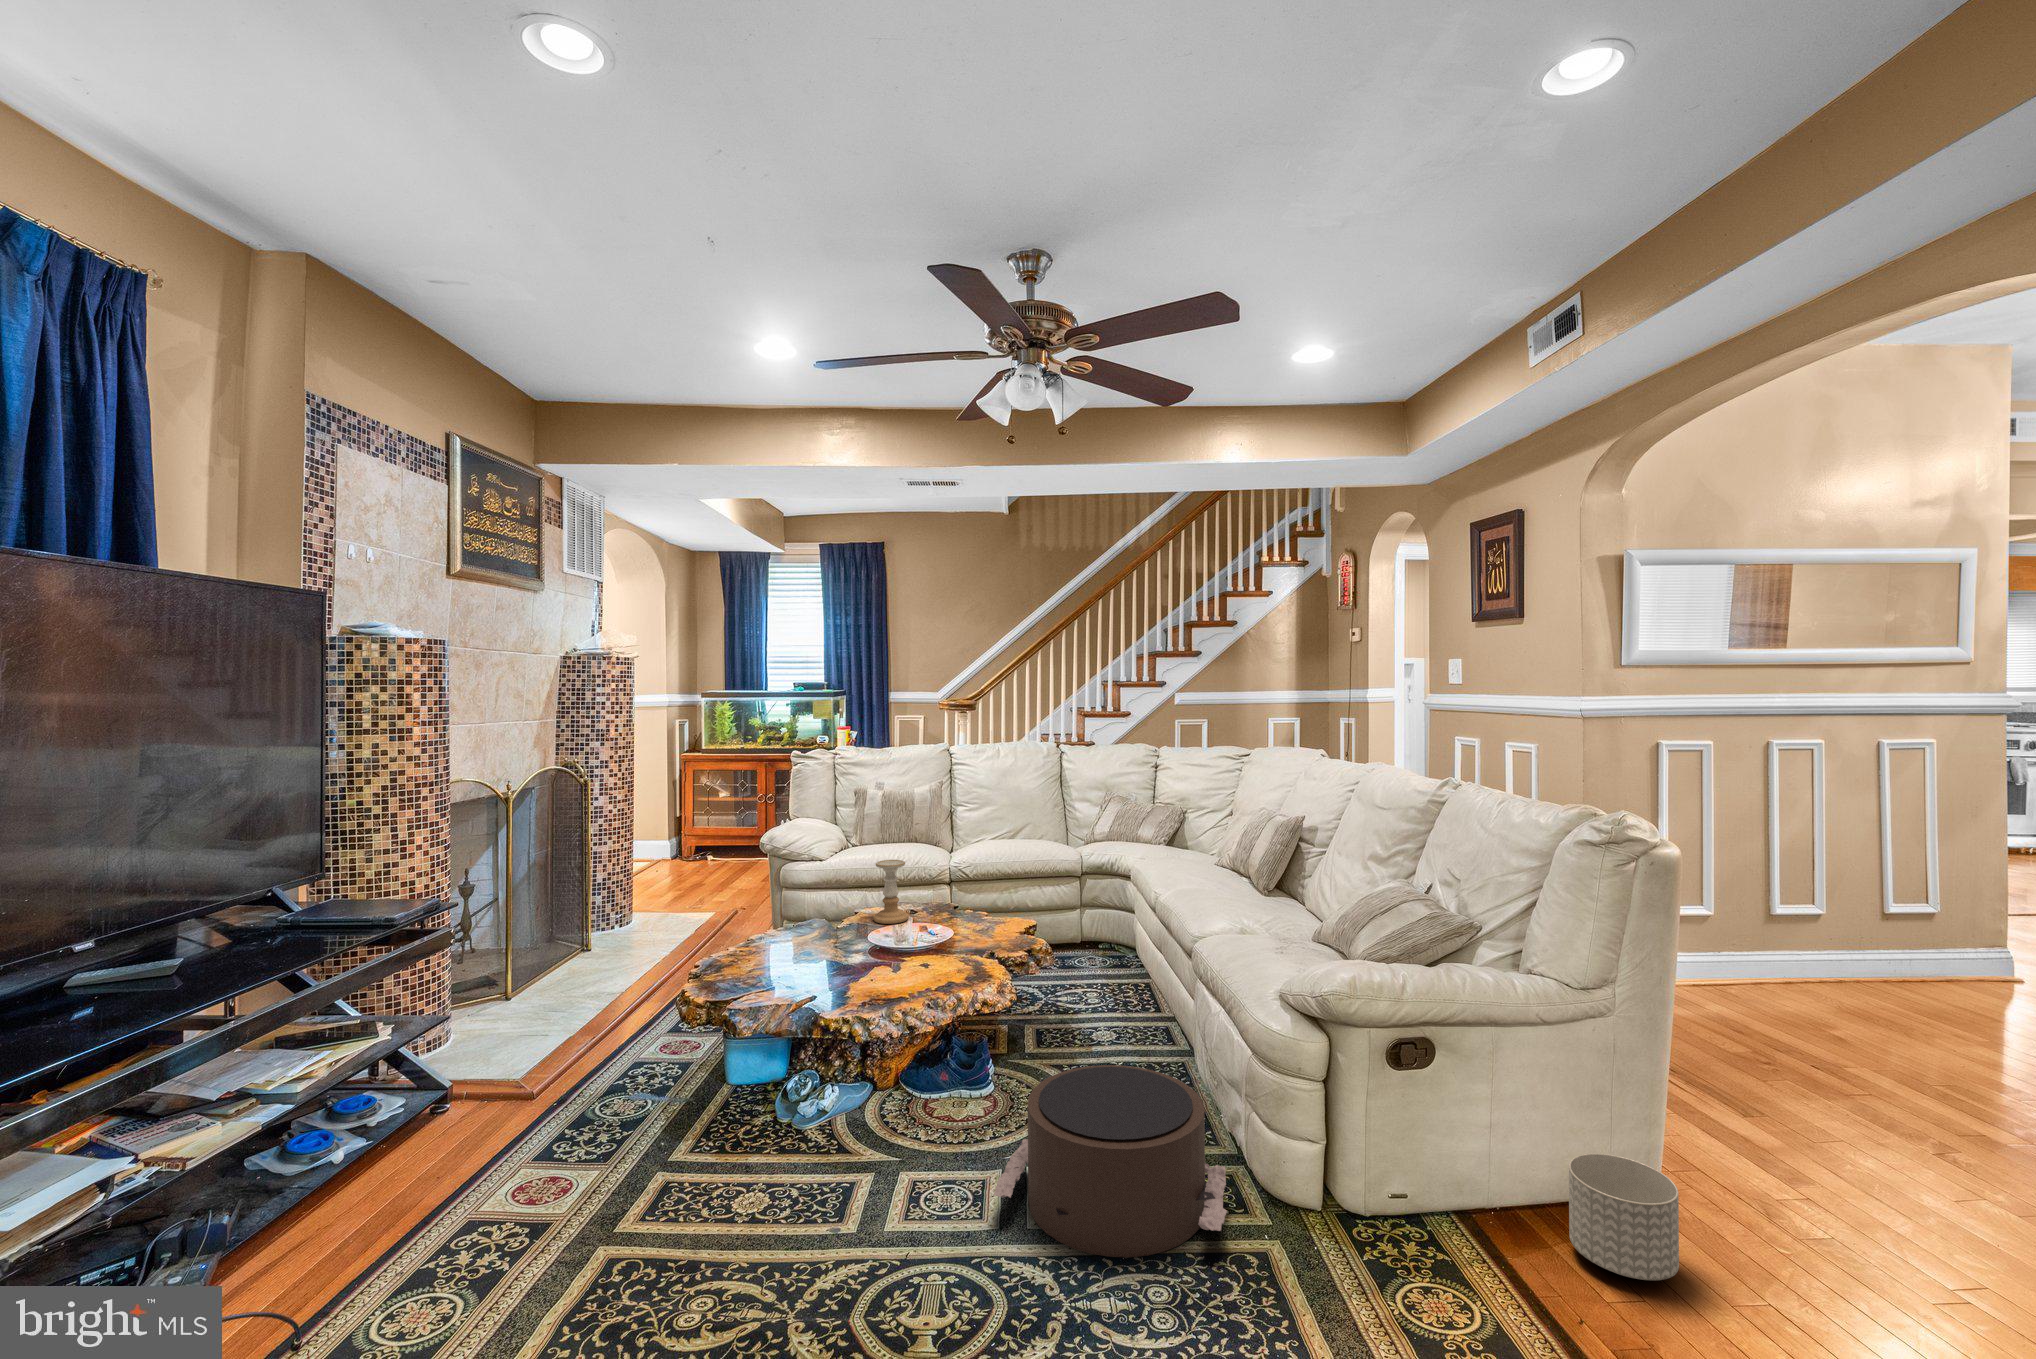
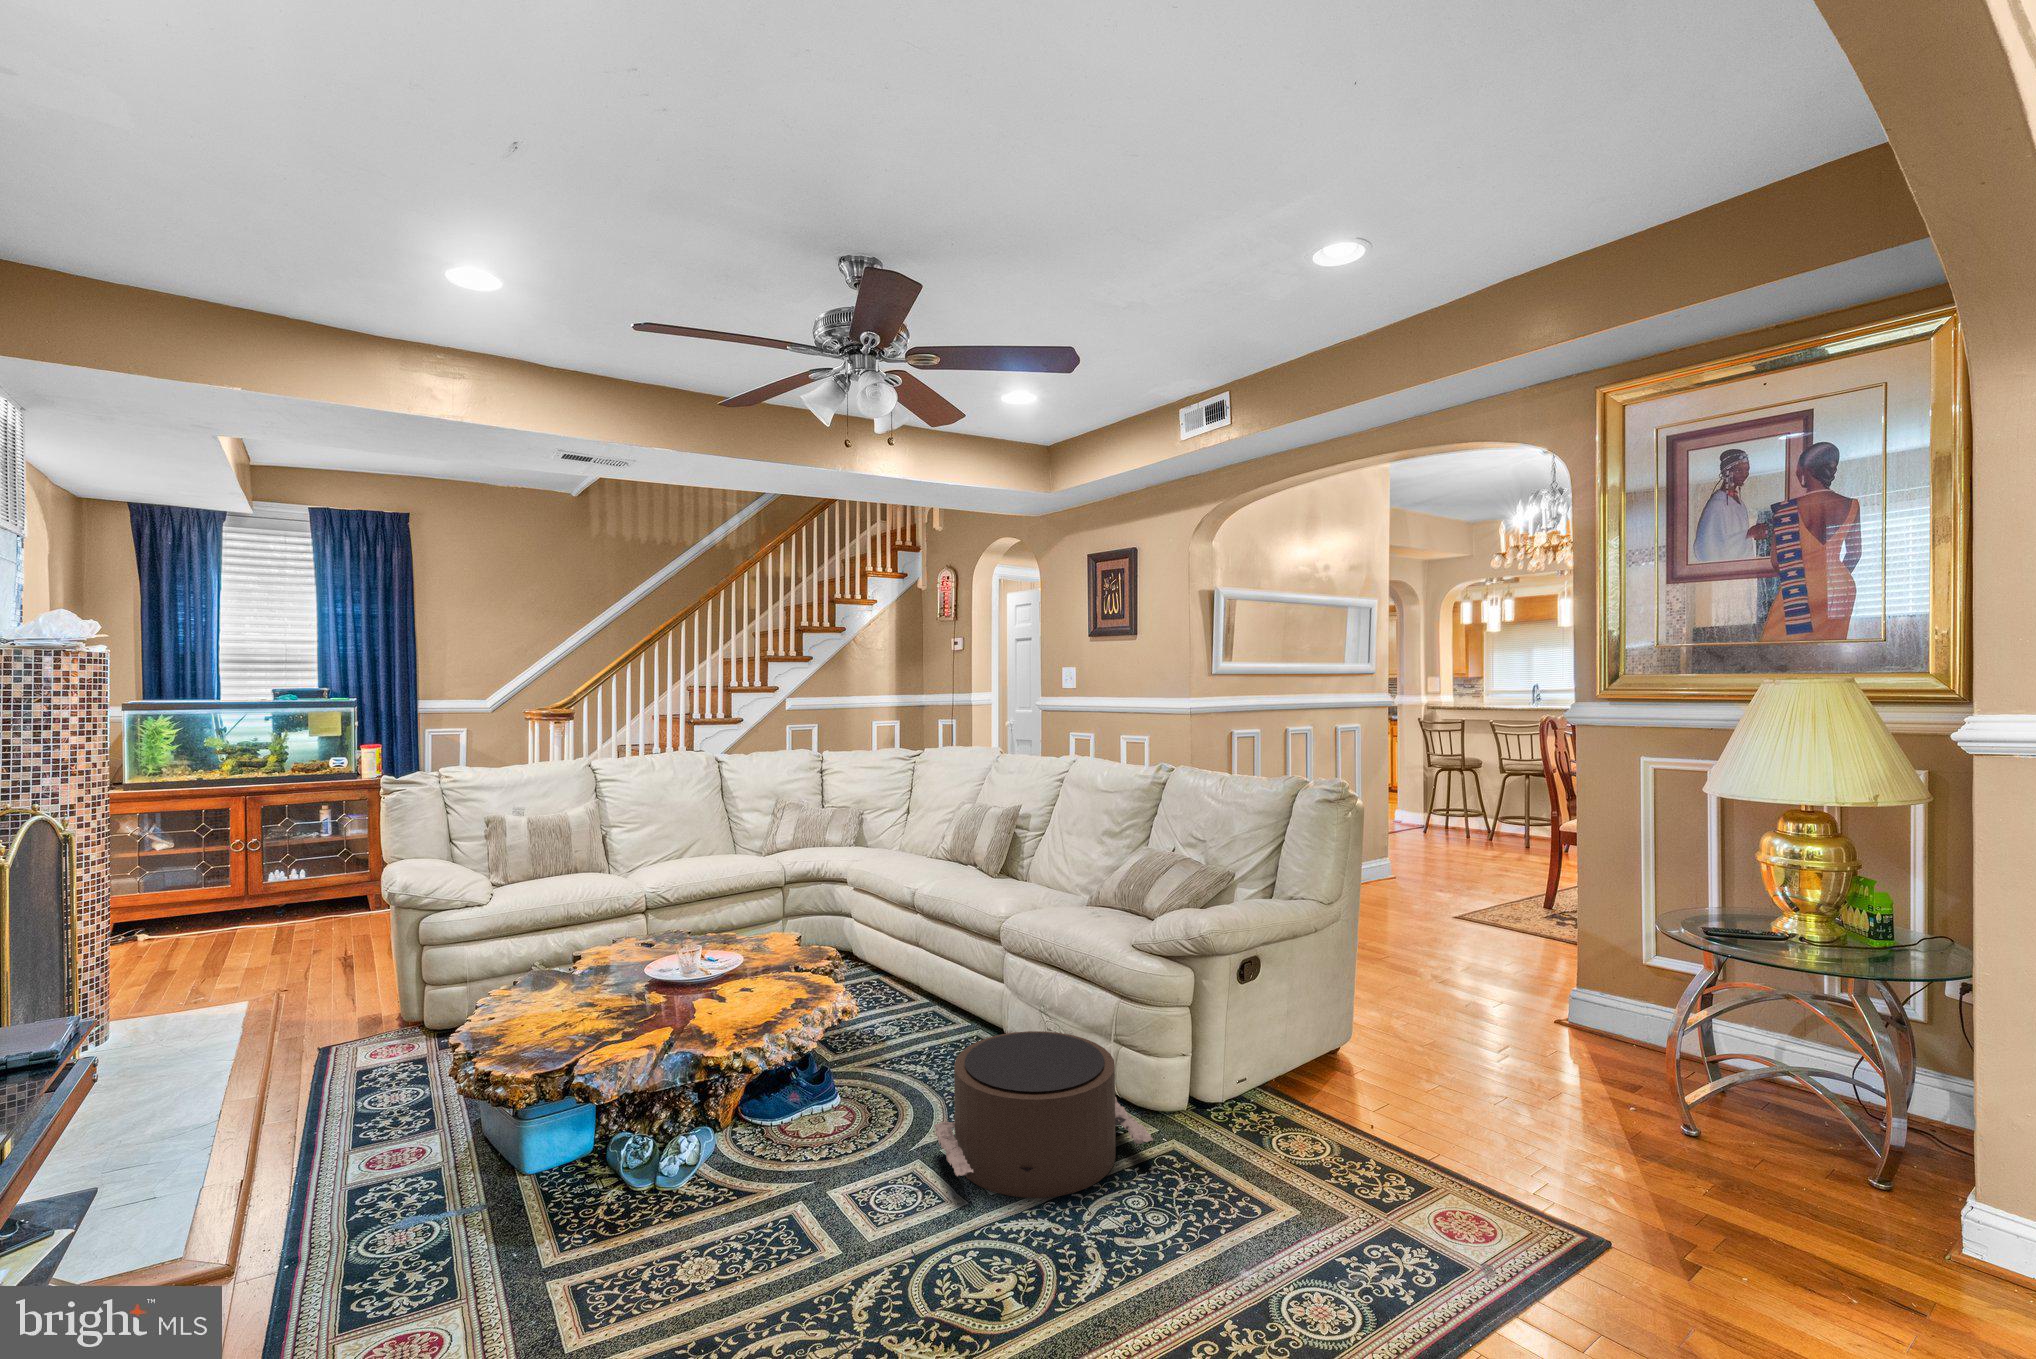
candle holder: present [874,860,909,924] -> none [637,883,679,956]
planter: present [1569,1153,1679,1280] -> none [1331,1012,1399,1090]

